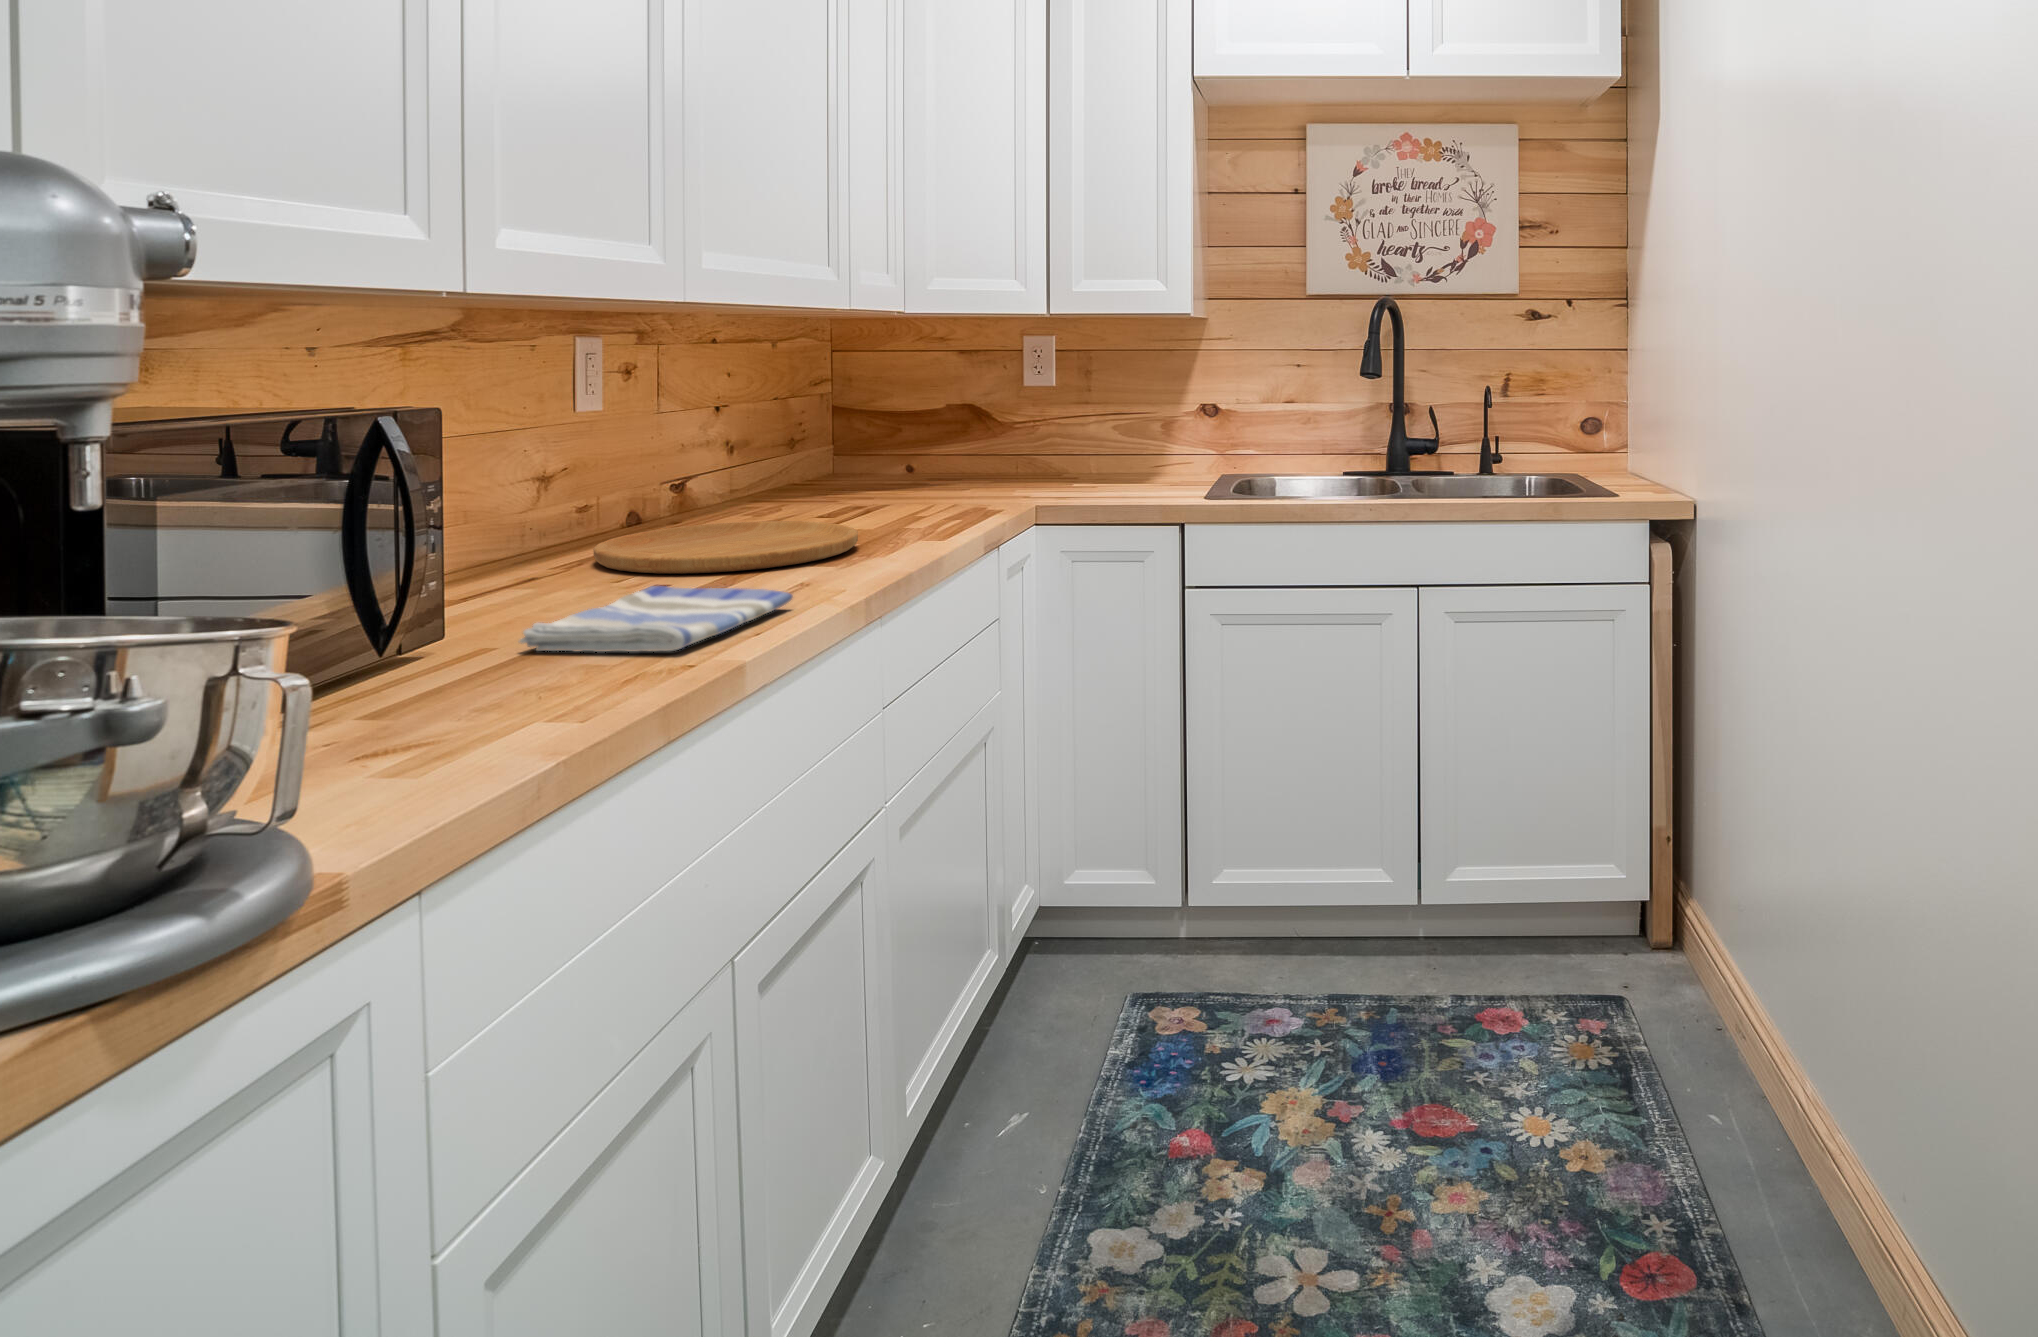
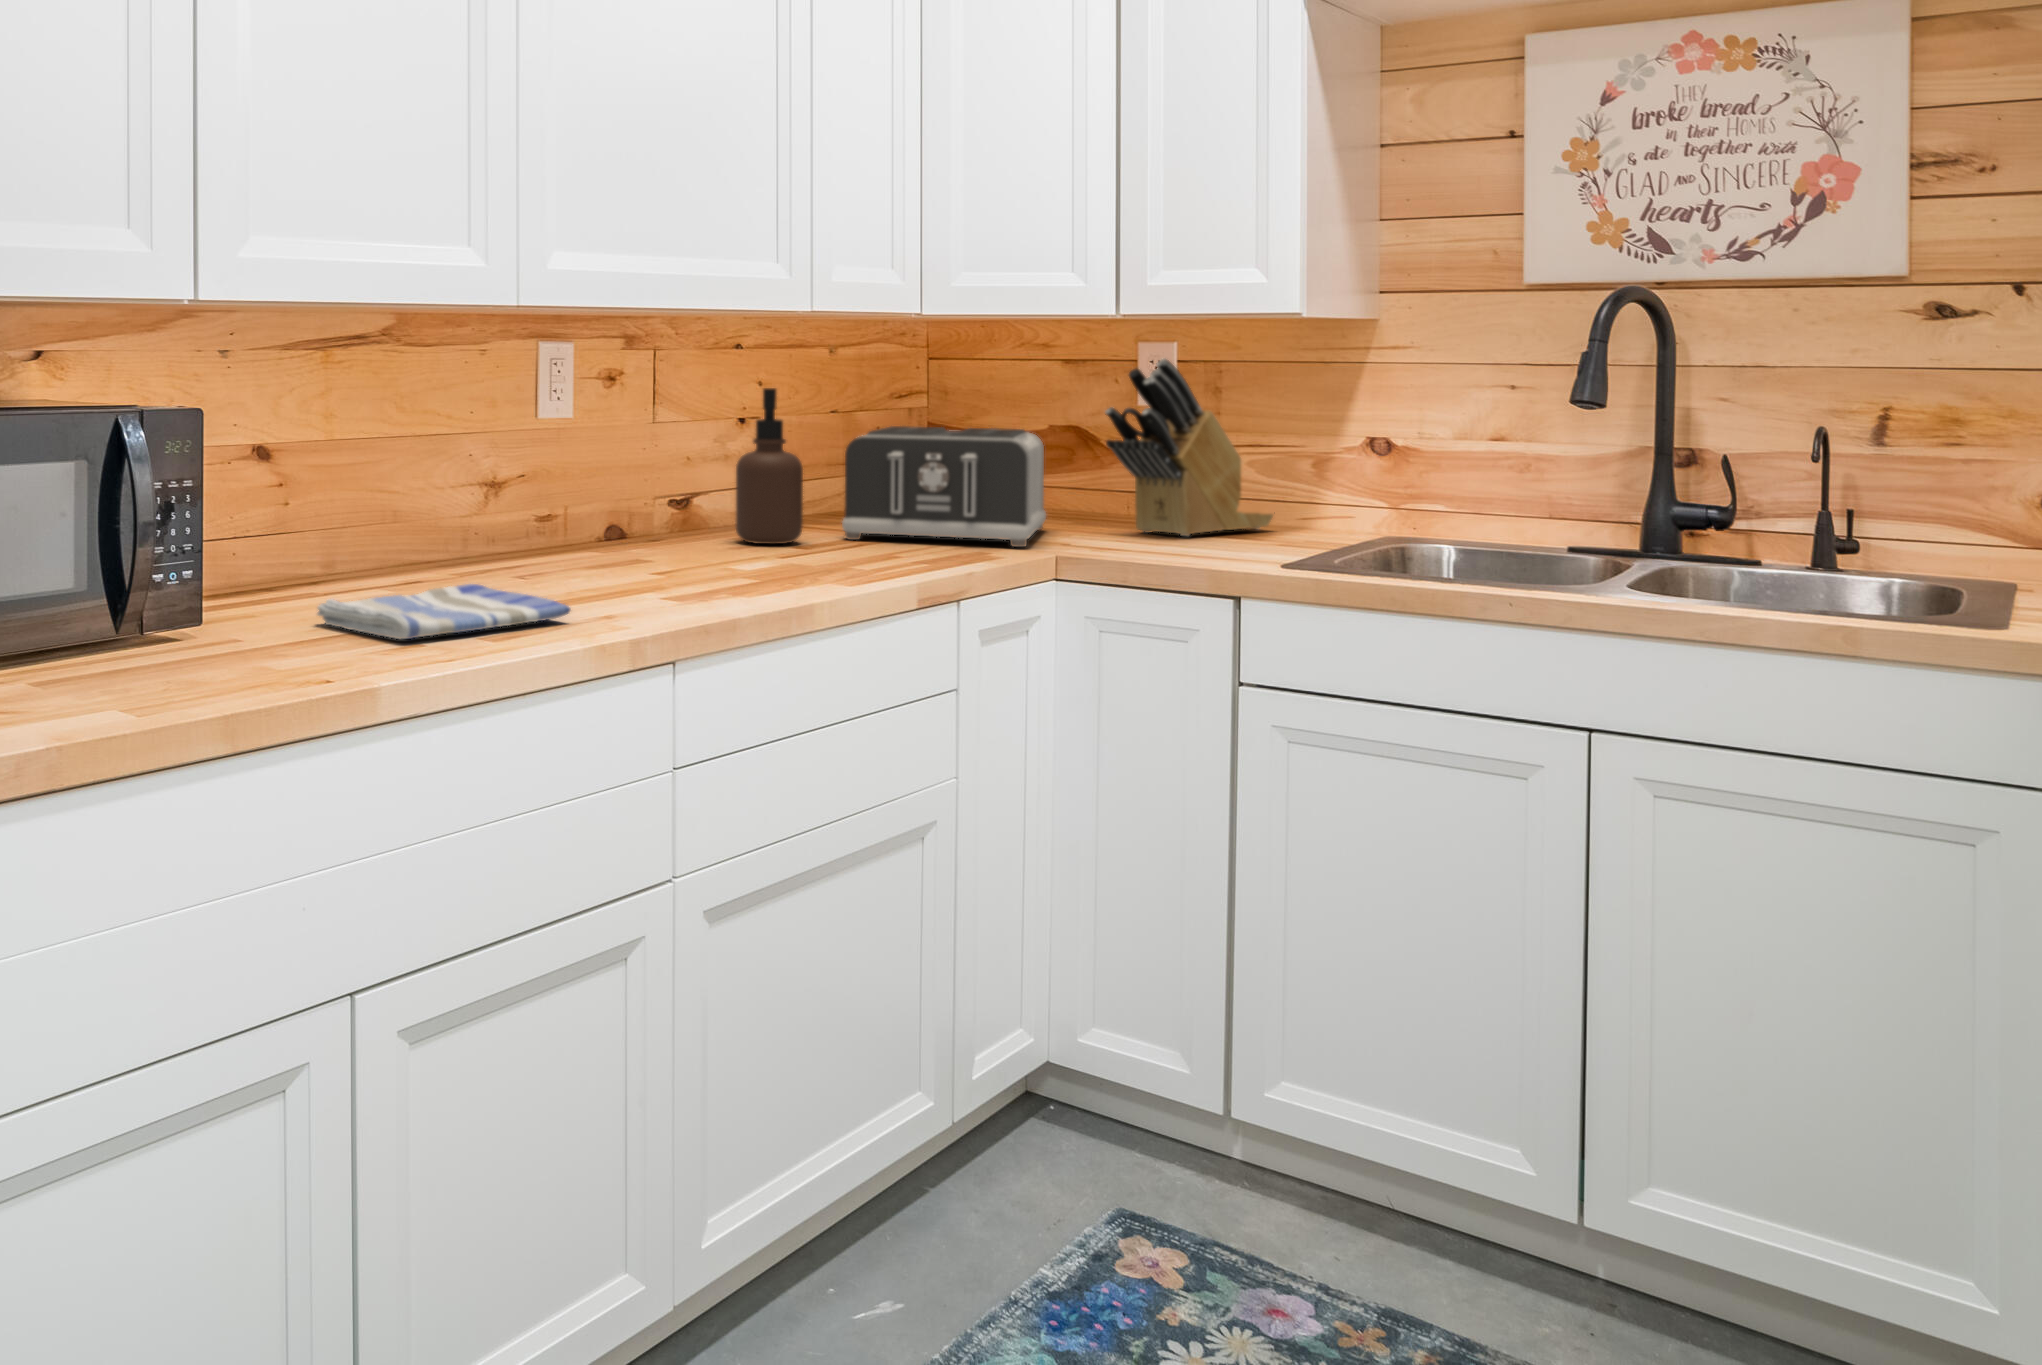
knife block: none [1034,344,1135,479] -> present [1105,359,1273,536]
soap dispenser: none [756,376,822,518] -> present [736,388,803,544]
toaster: none [837,403,1009,506] -> present [842,426,1046,547]
cutting board: present [593,521,858,574] -> none [510,540,760,585]

